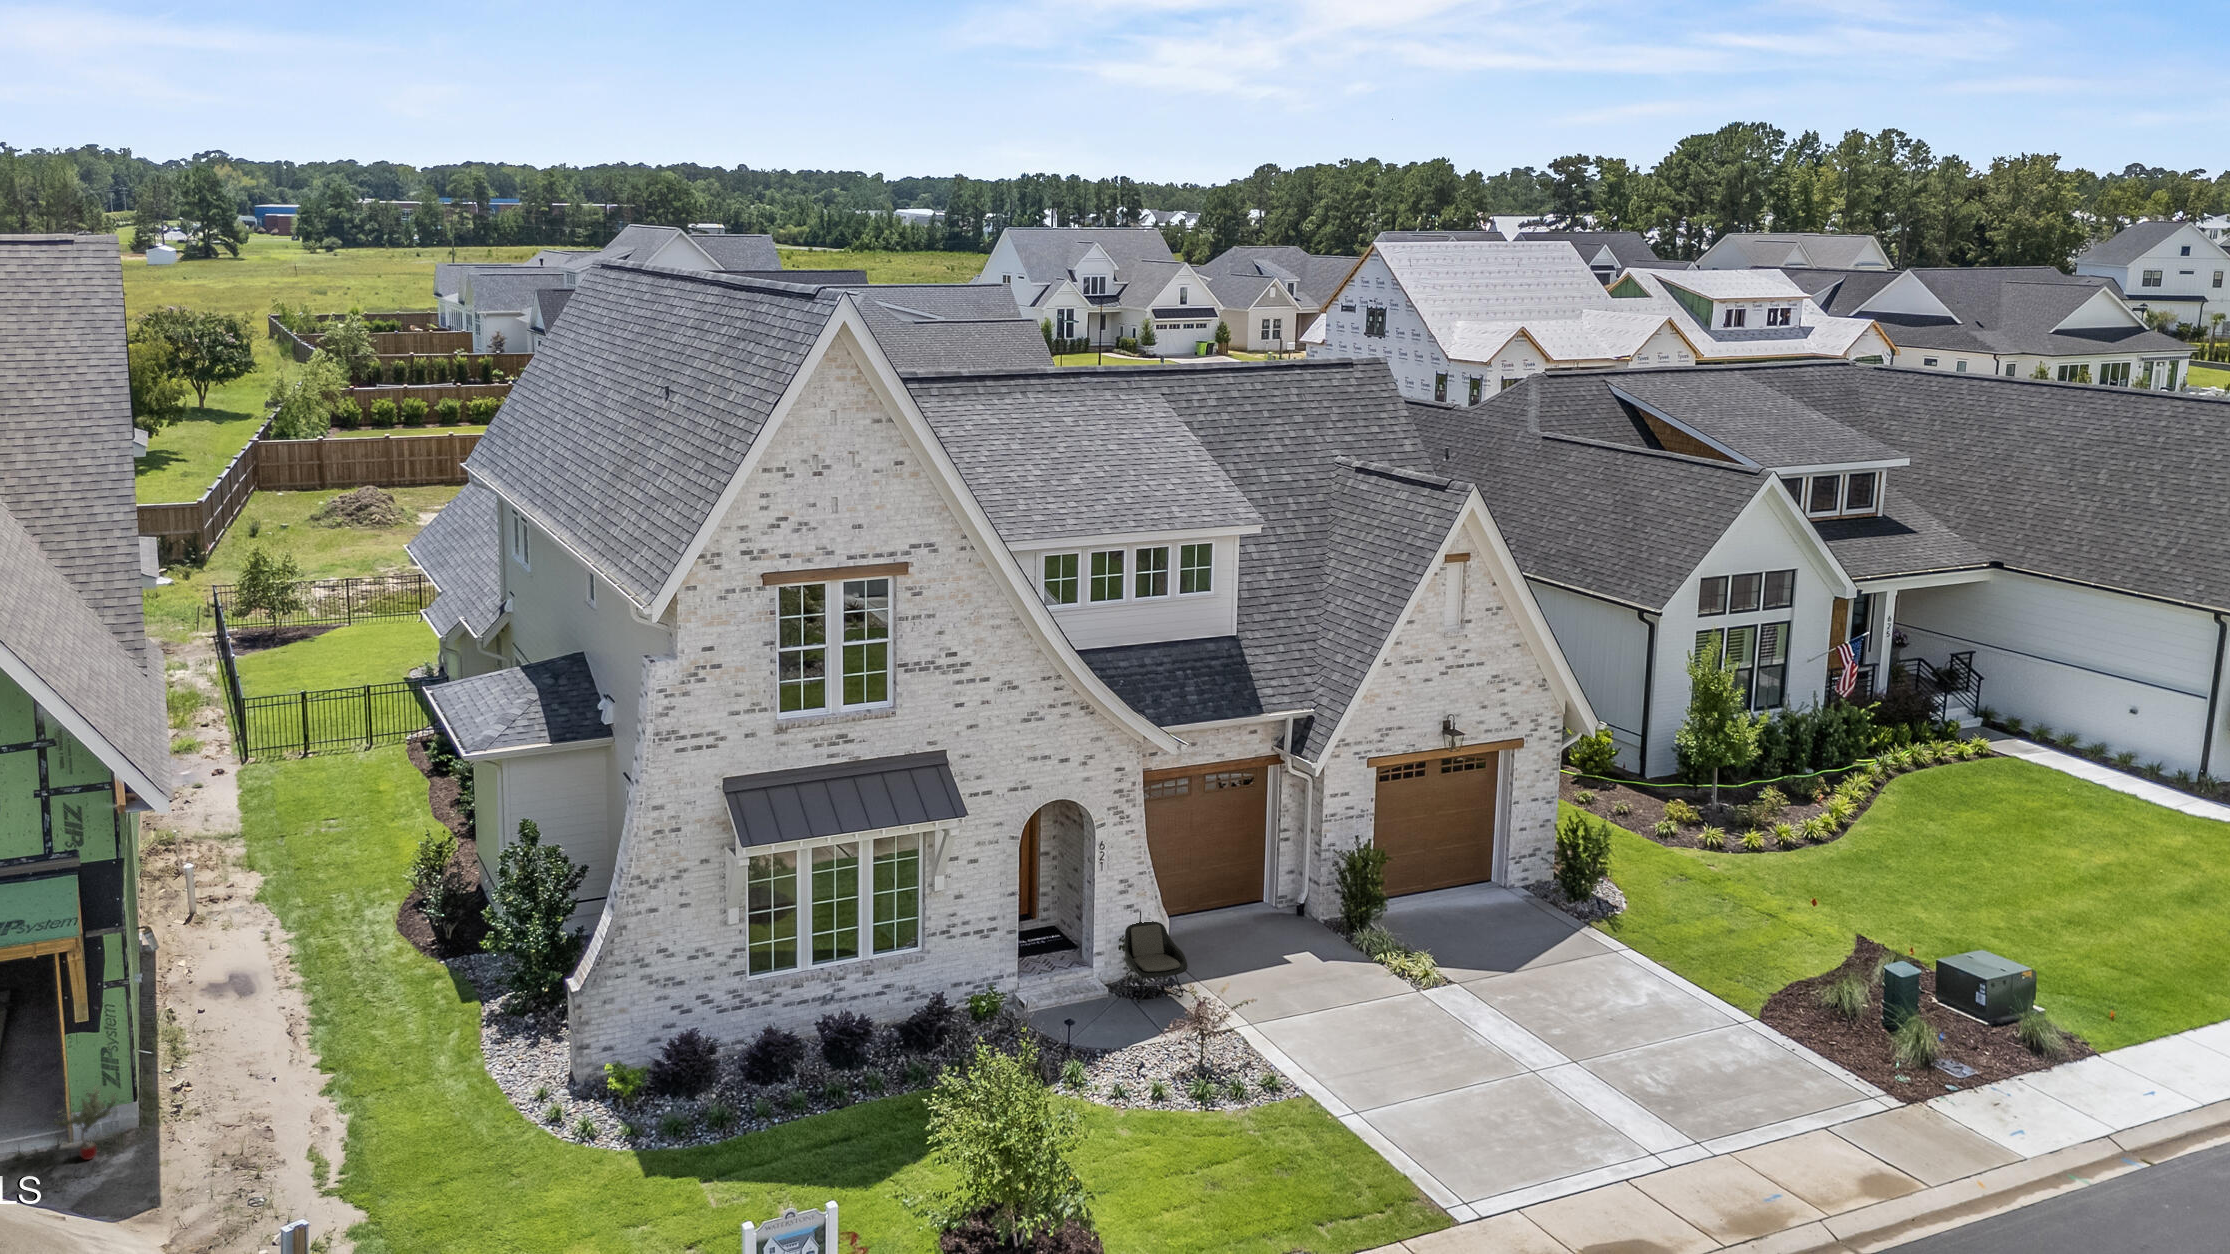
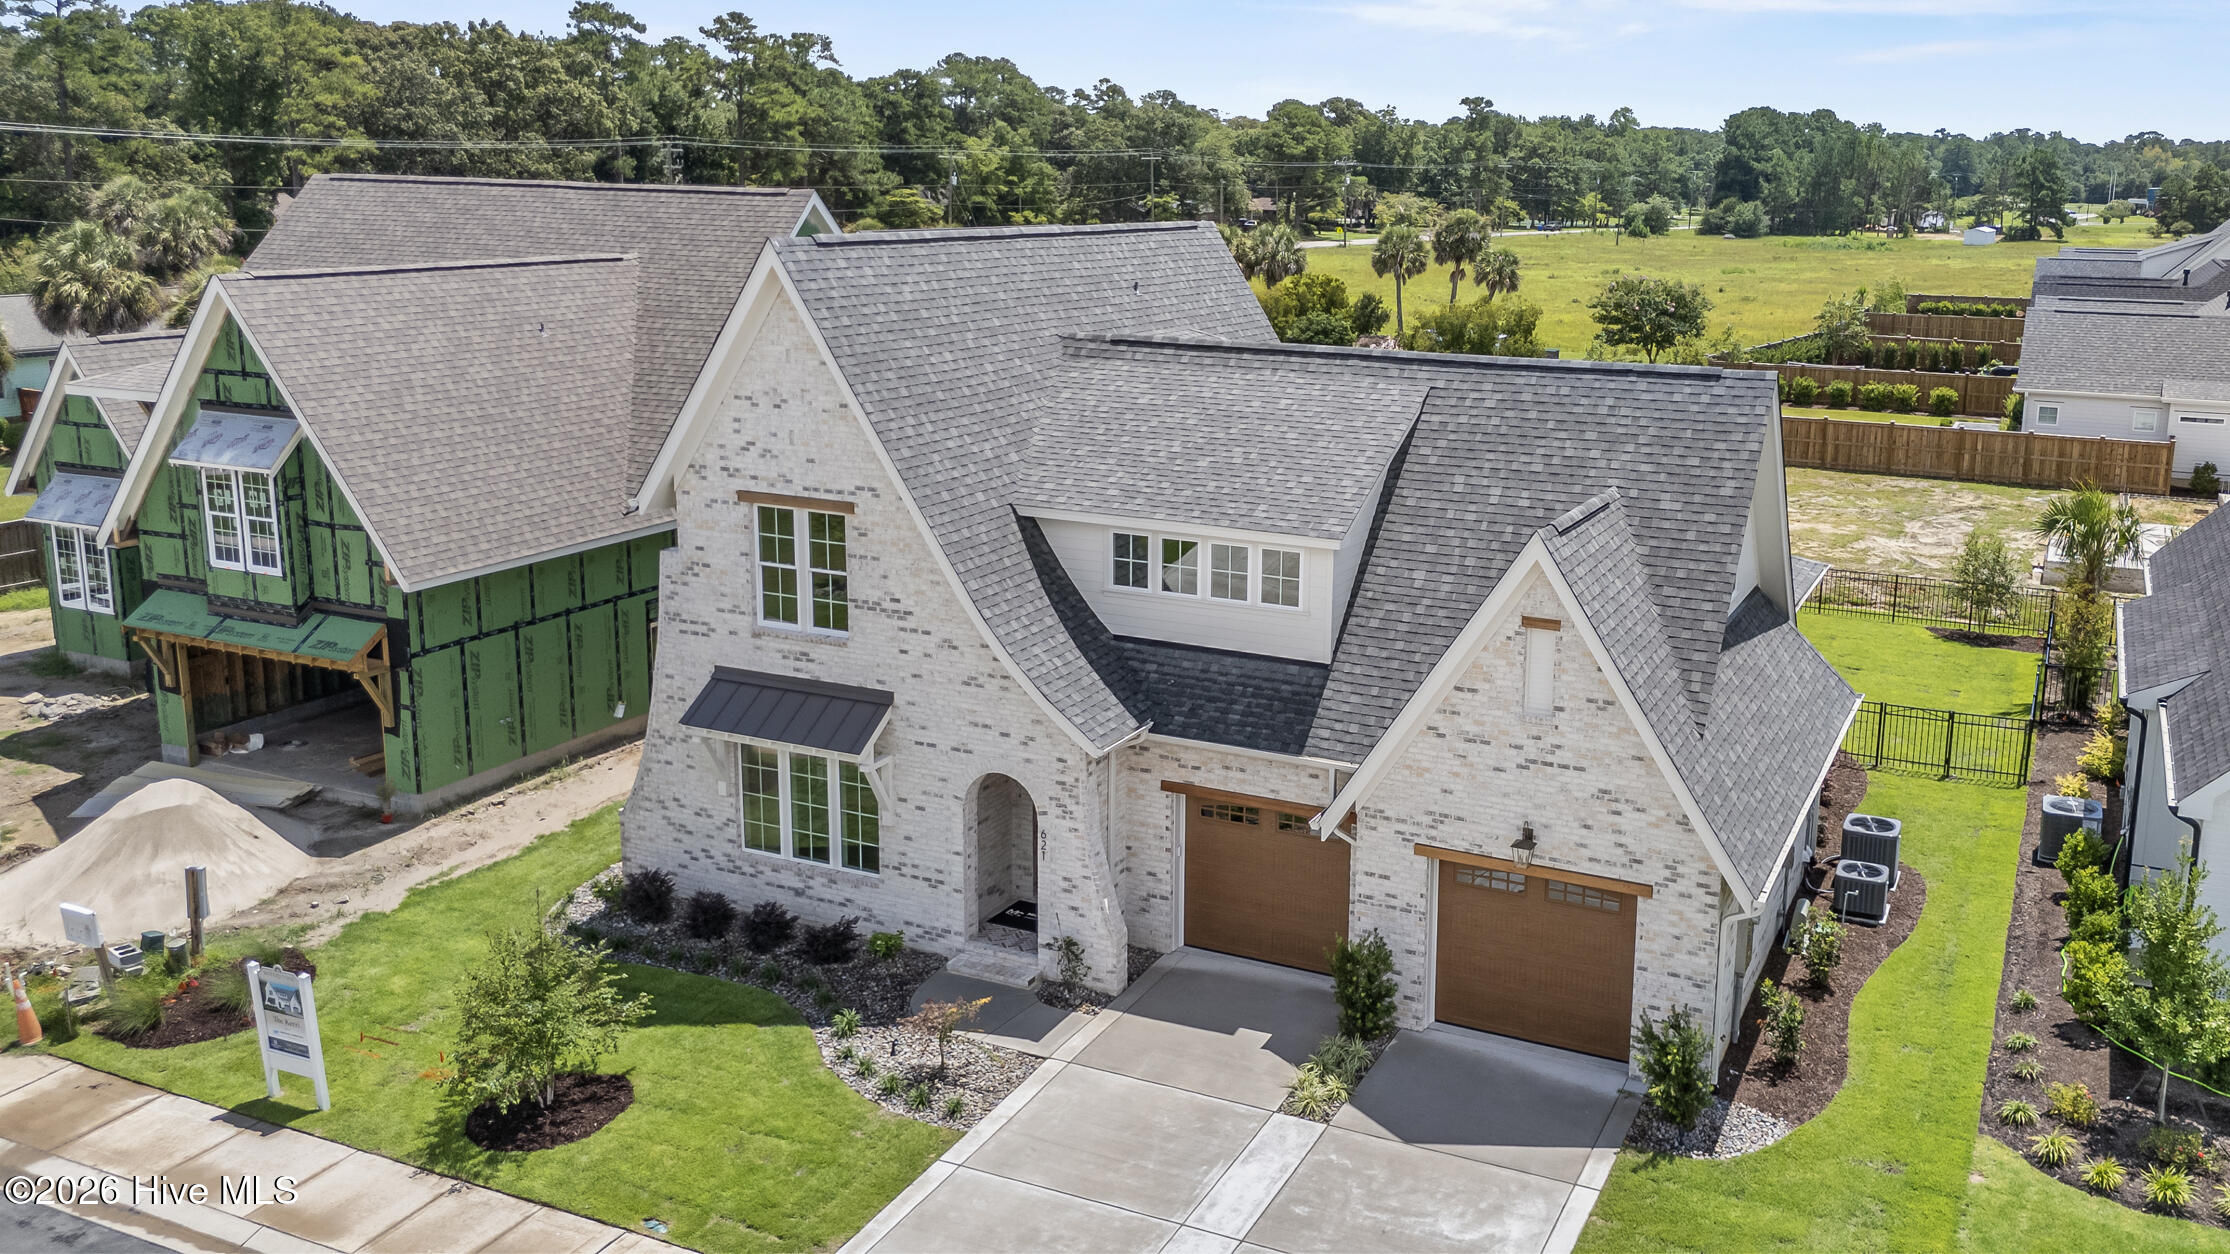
lounge chair: present [1125,921,1188,1003] -> none [1009,931,1086,1024]

